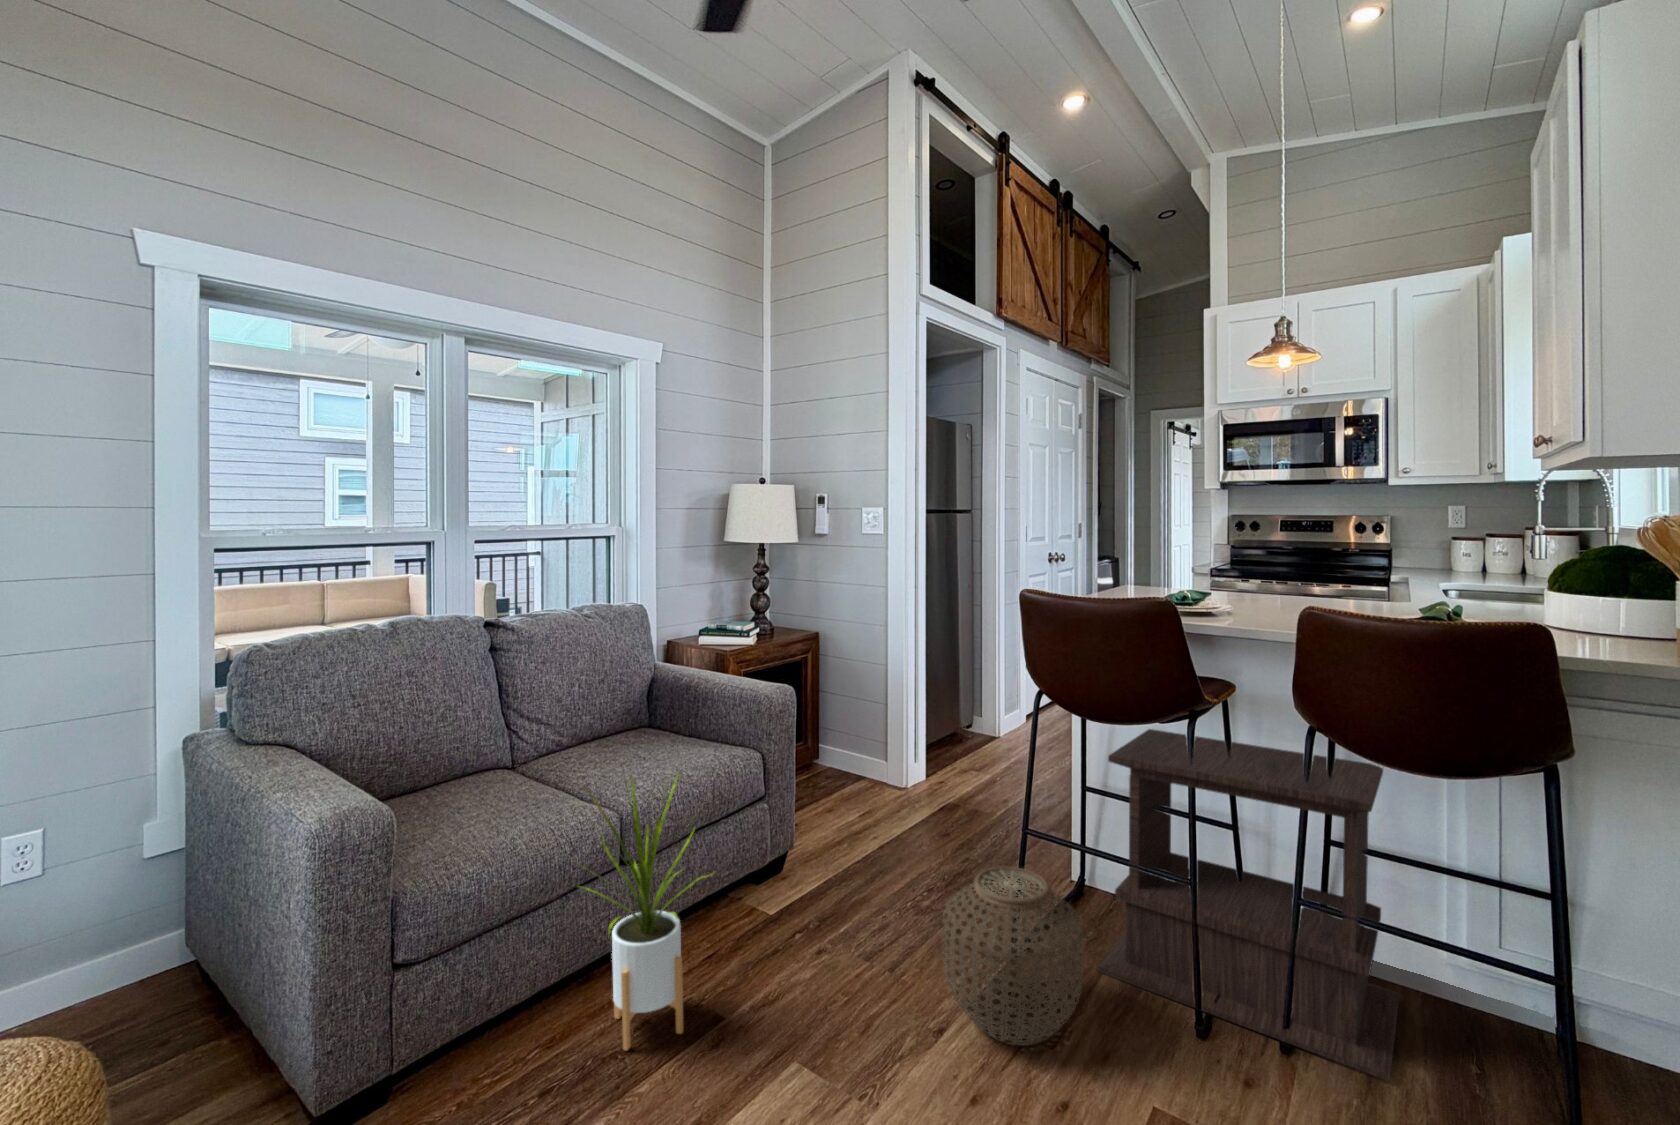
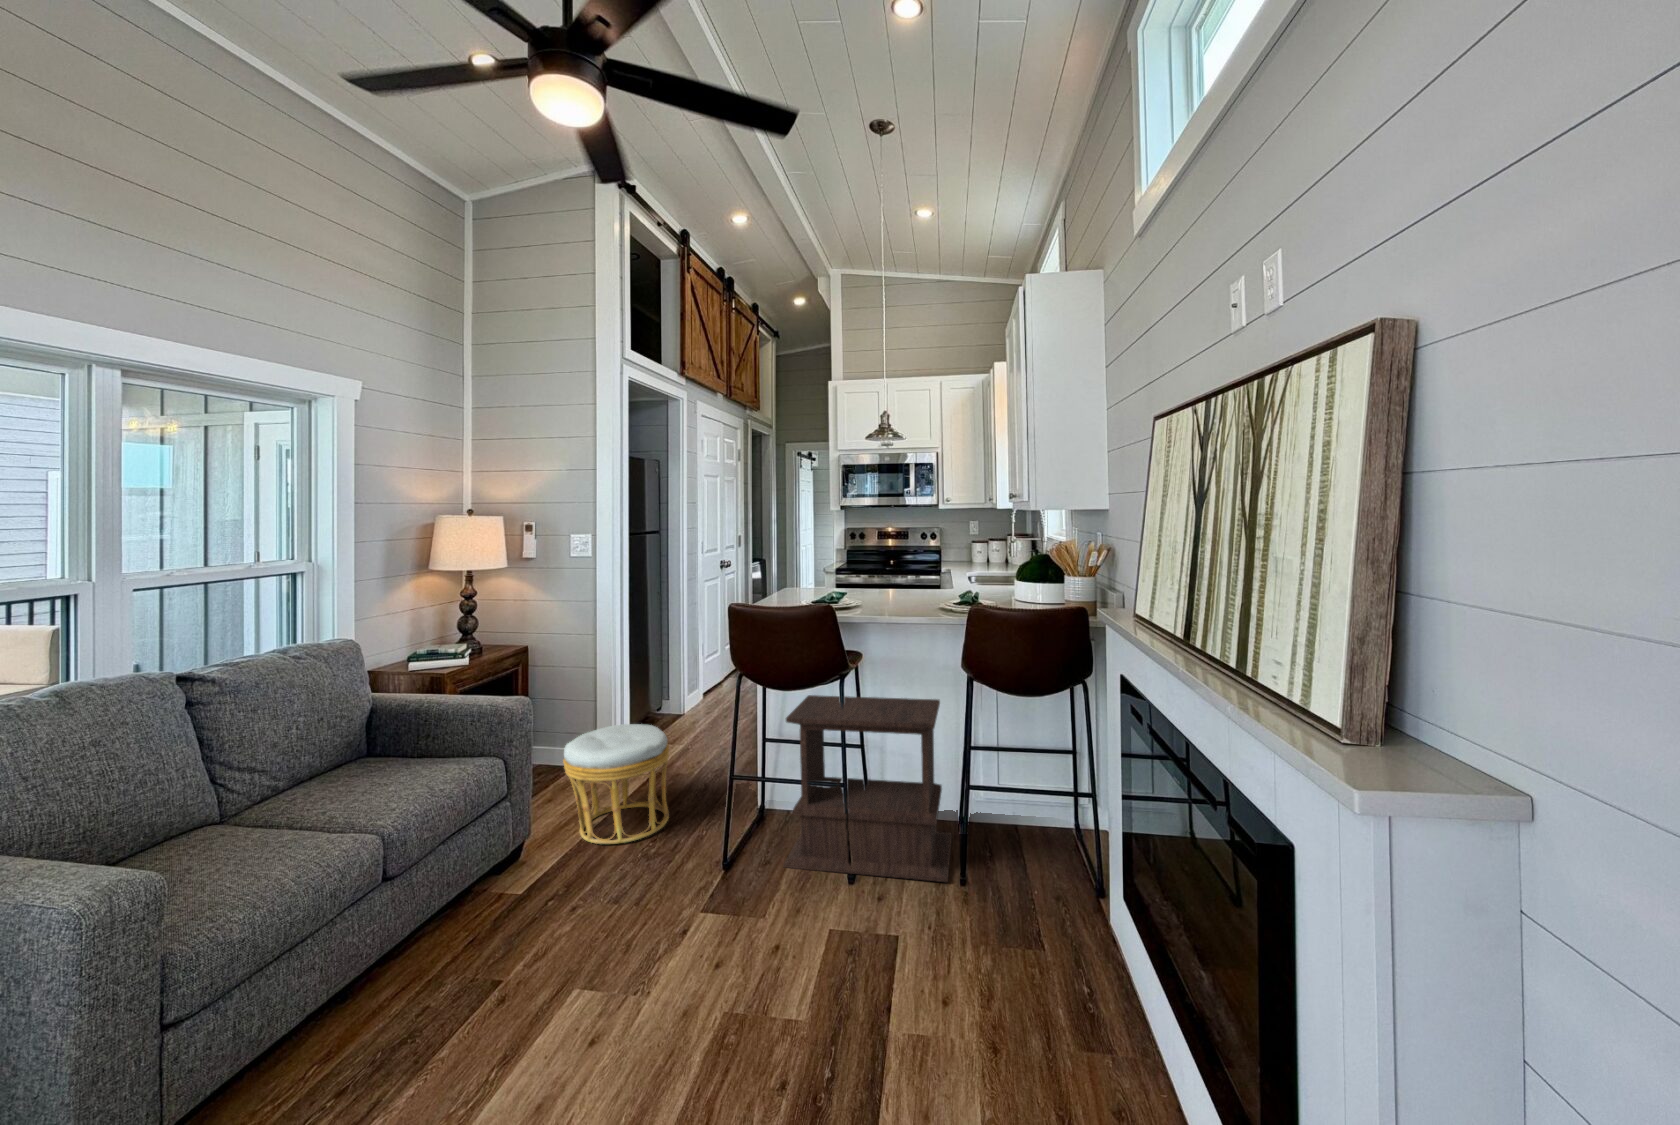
ottoman: none [831,734,955,881] -> present [563,724,669,844]
house plant: present [585,773,710,1050] -> none [341,779,489,1032]
woven basket: present [943,867,1083,1045] -> none [680,807,778,929]

